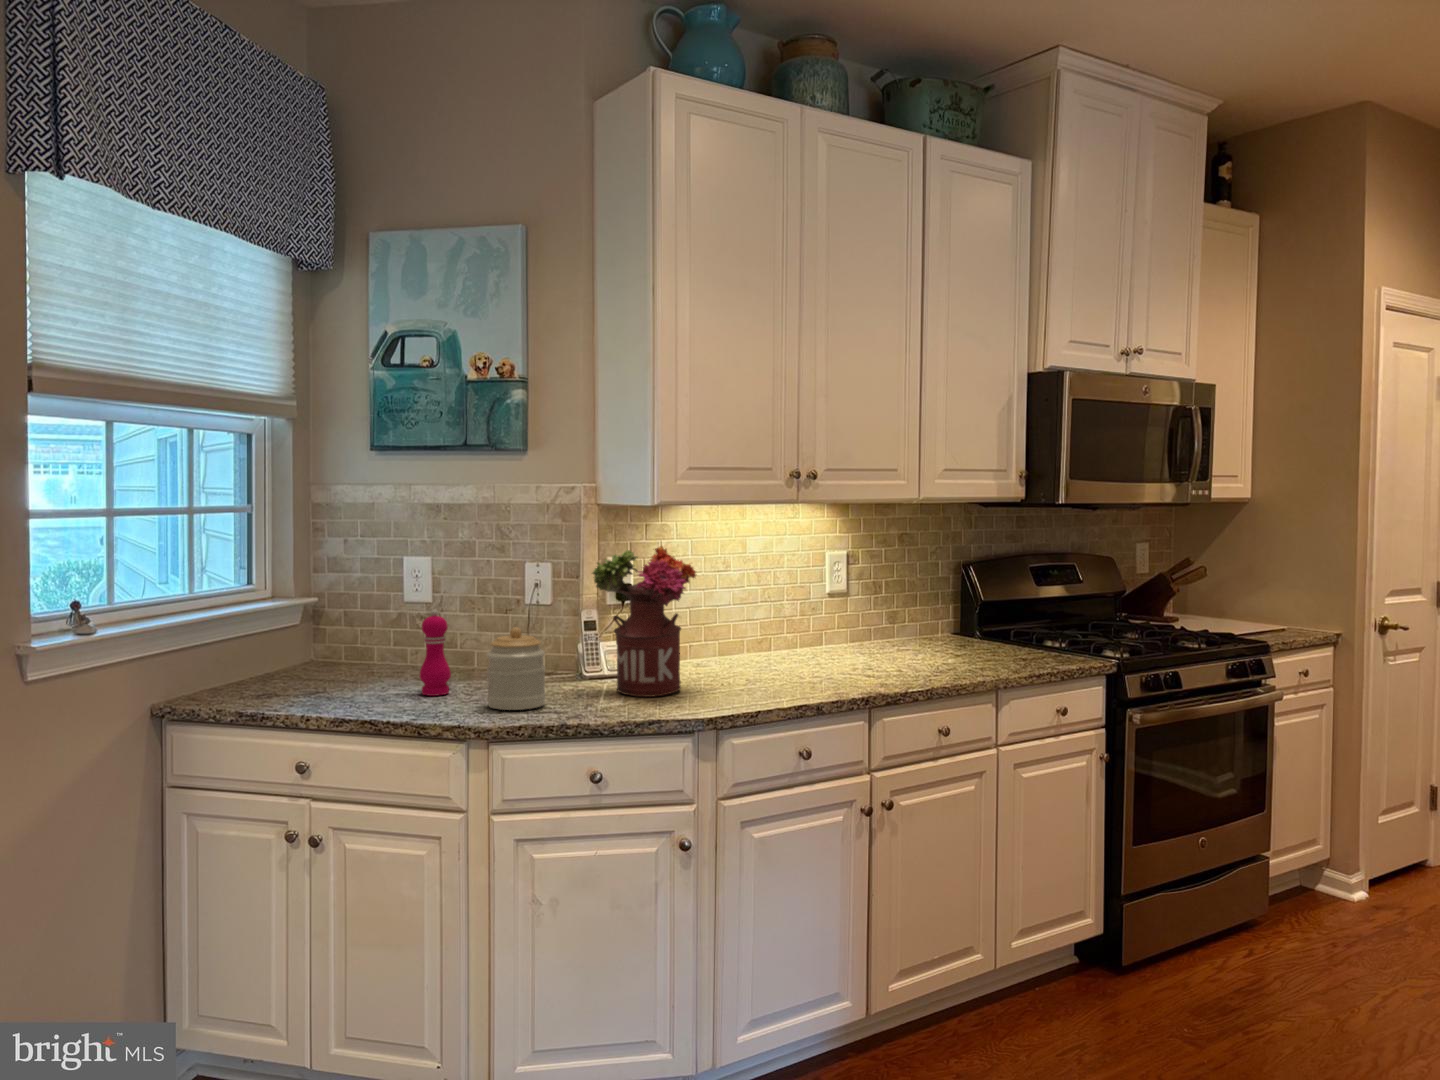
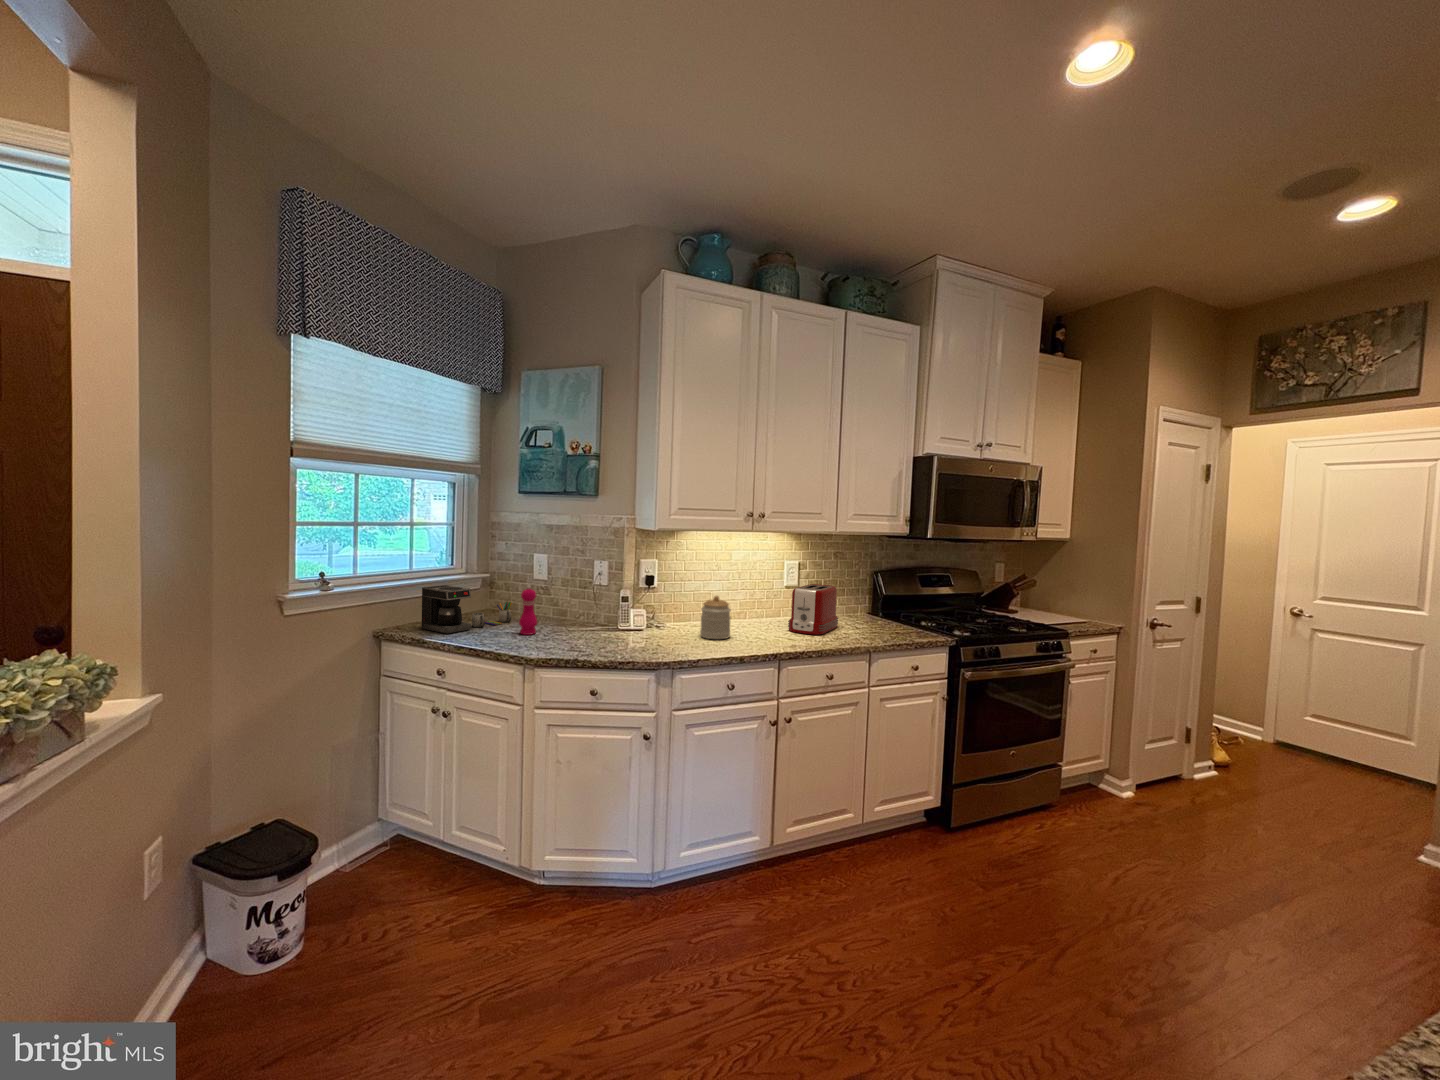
flower arrangement: present [592,546,697,697] -> none [615,555,678,645]
toaster: none [855,588,929,668] -> present [788,584,838,635]
coffee maker: none [236,619,383,702] -> present [422,585,512,634]
jar: present [487,627,545,710] -> present [700,596,731,639]

